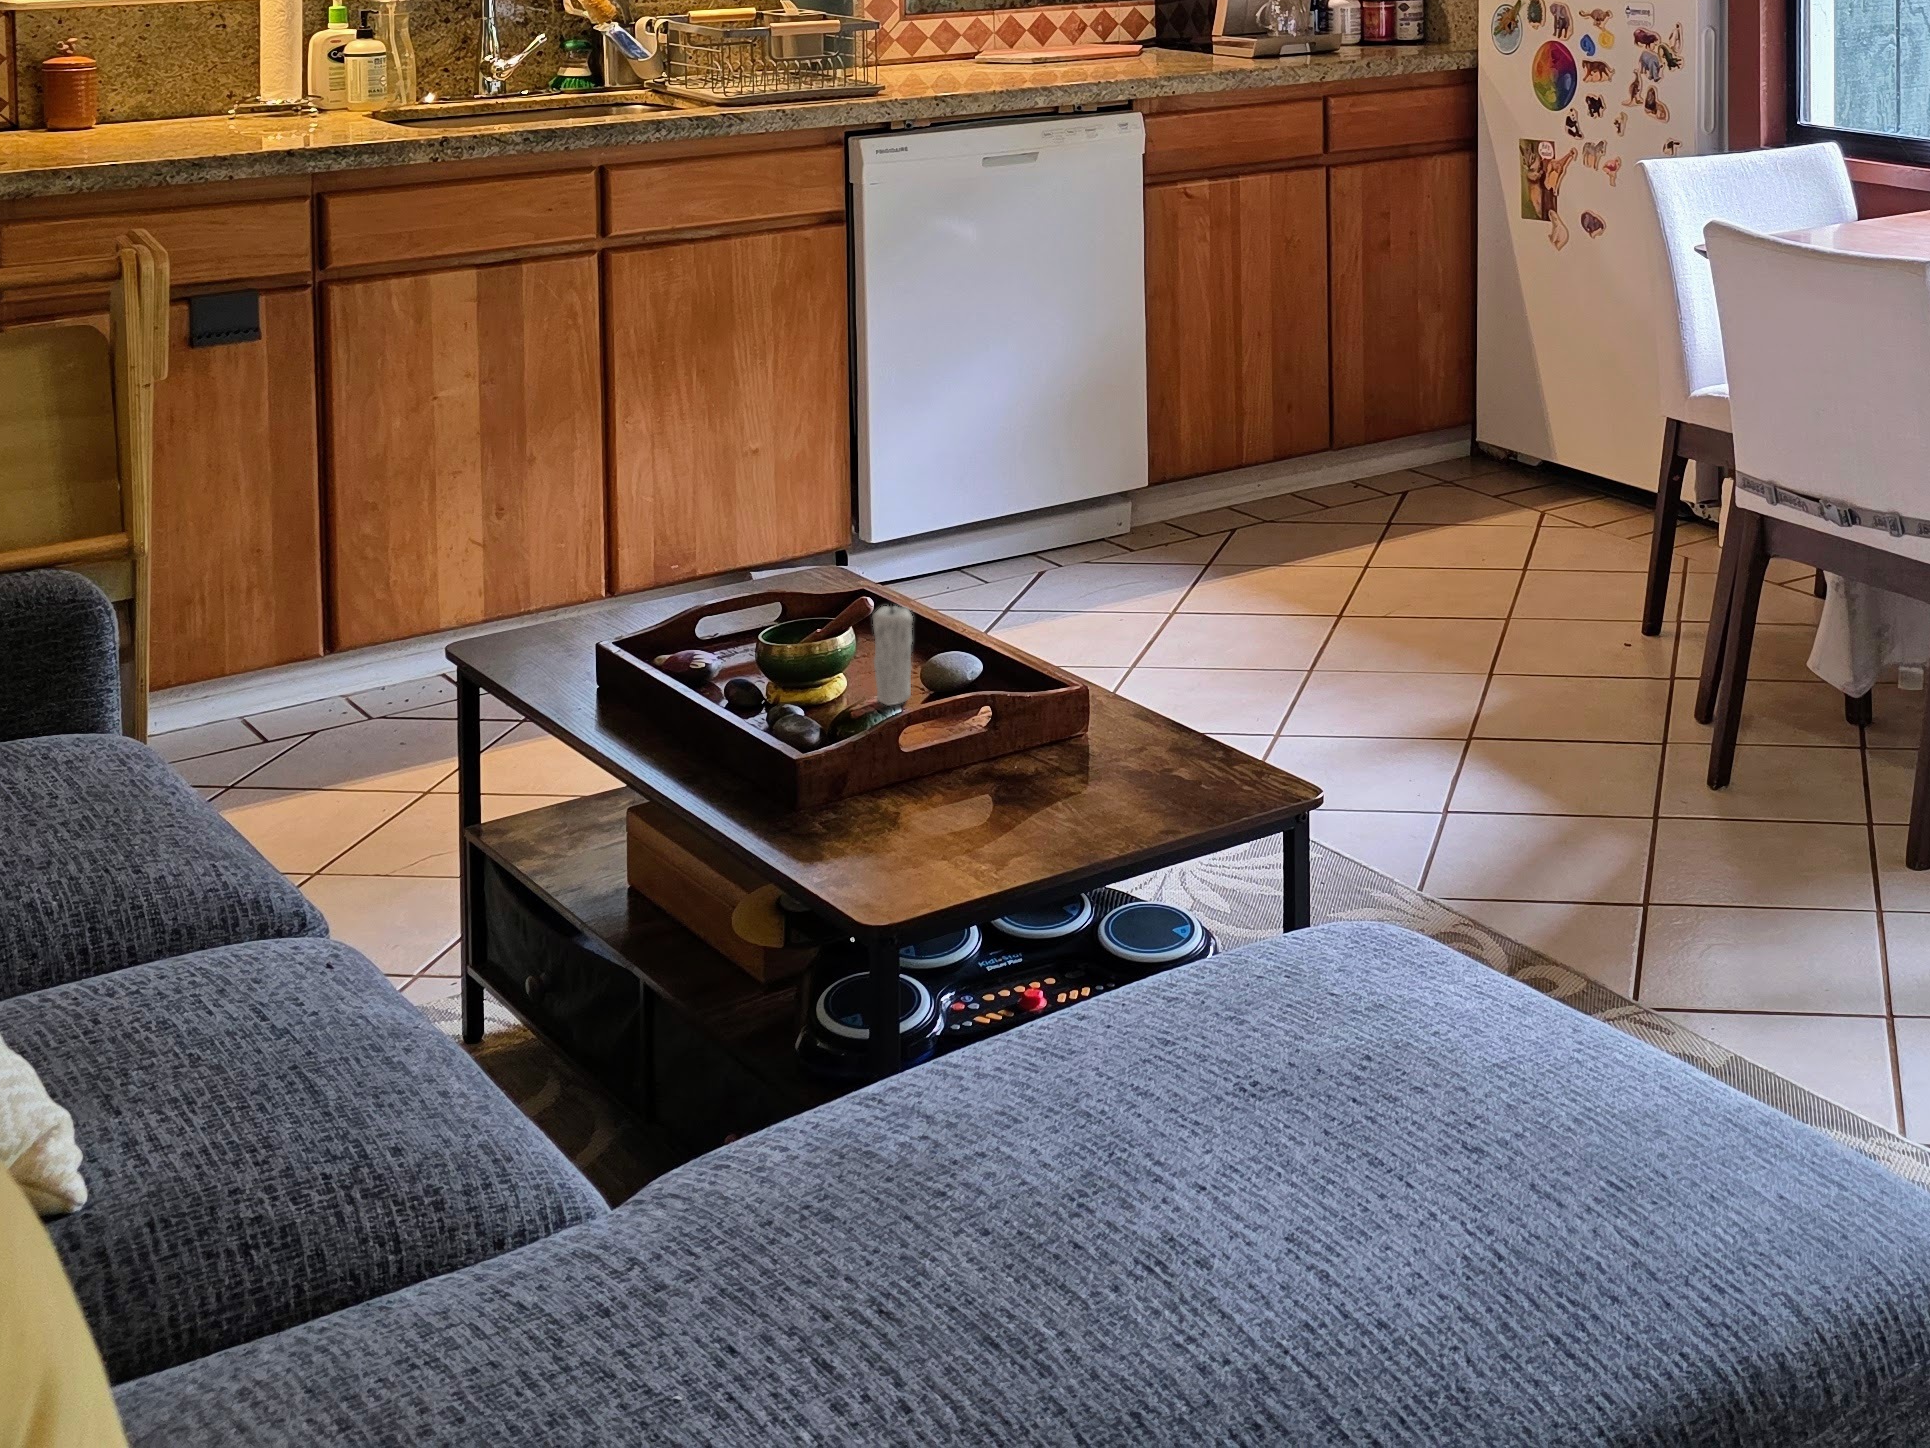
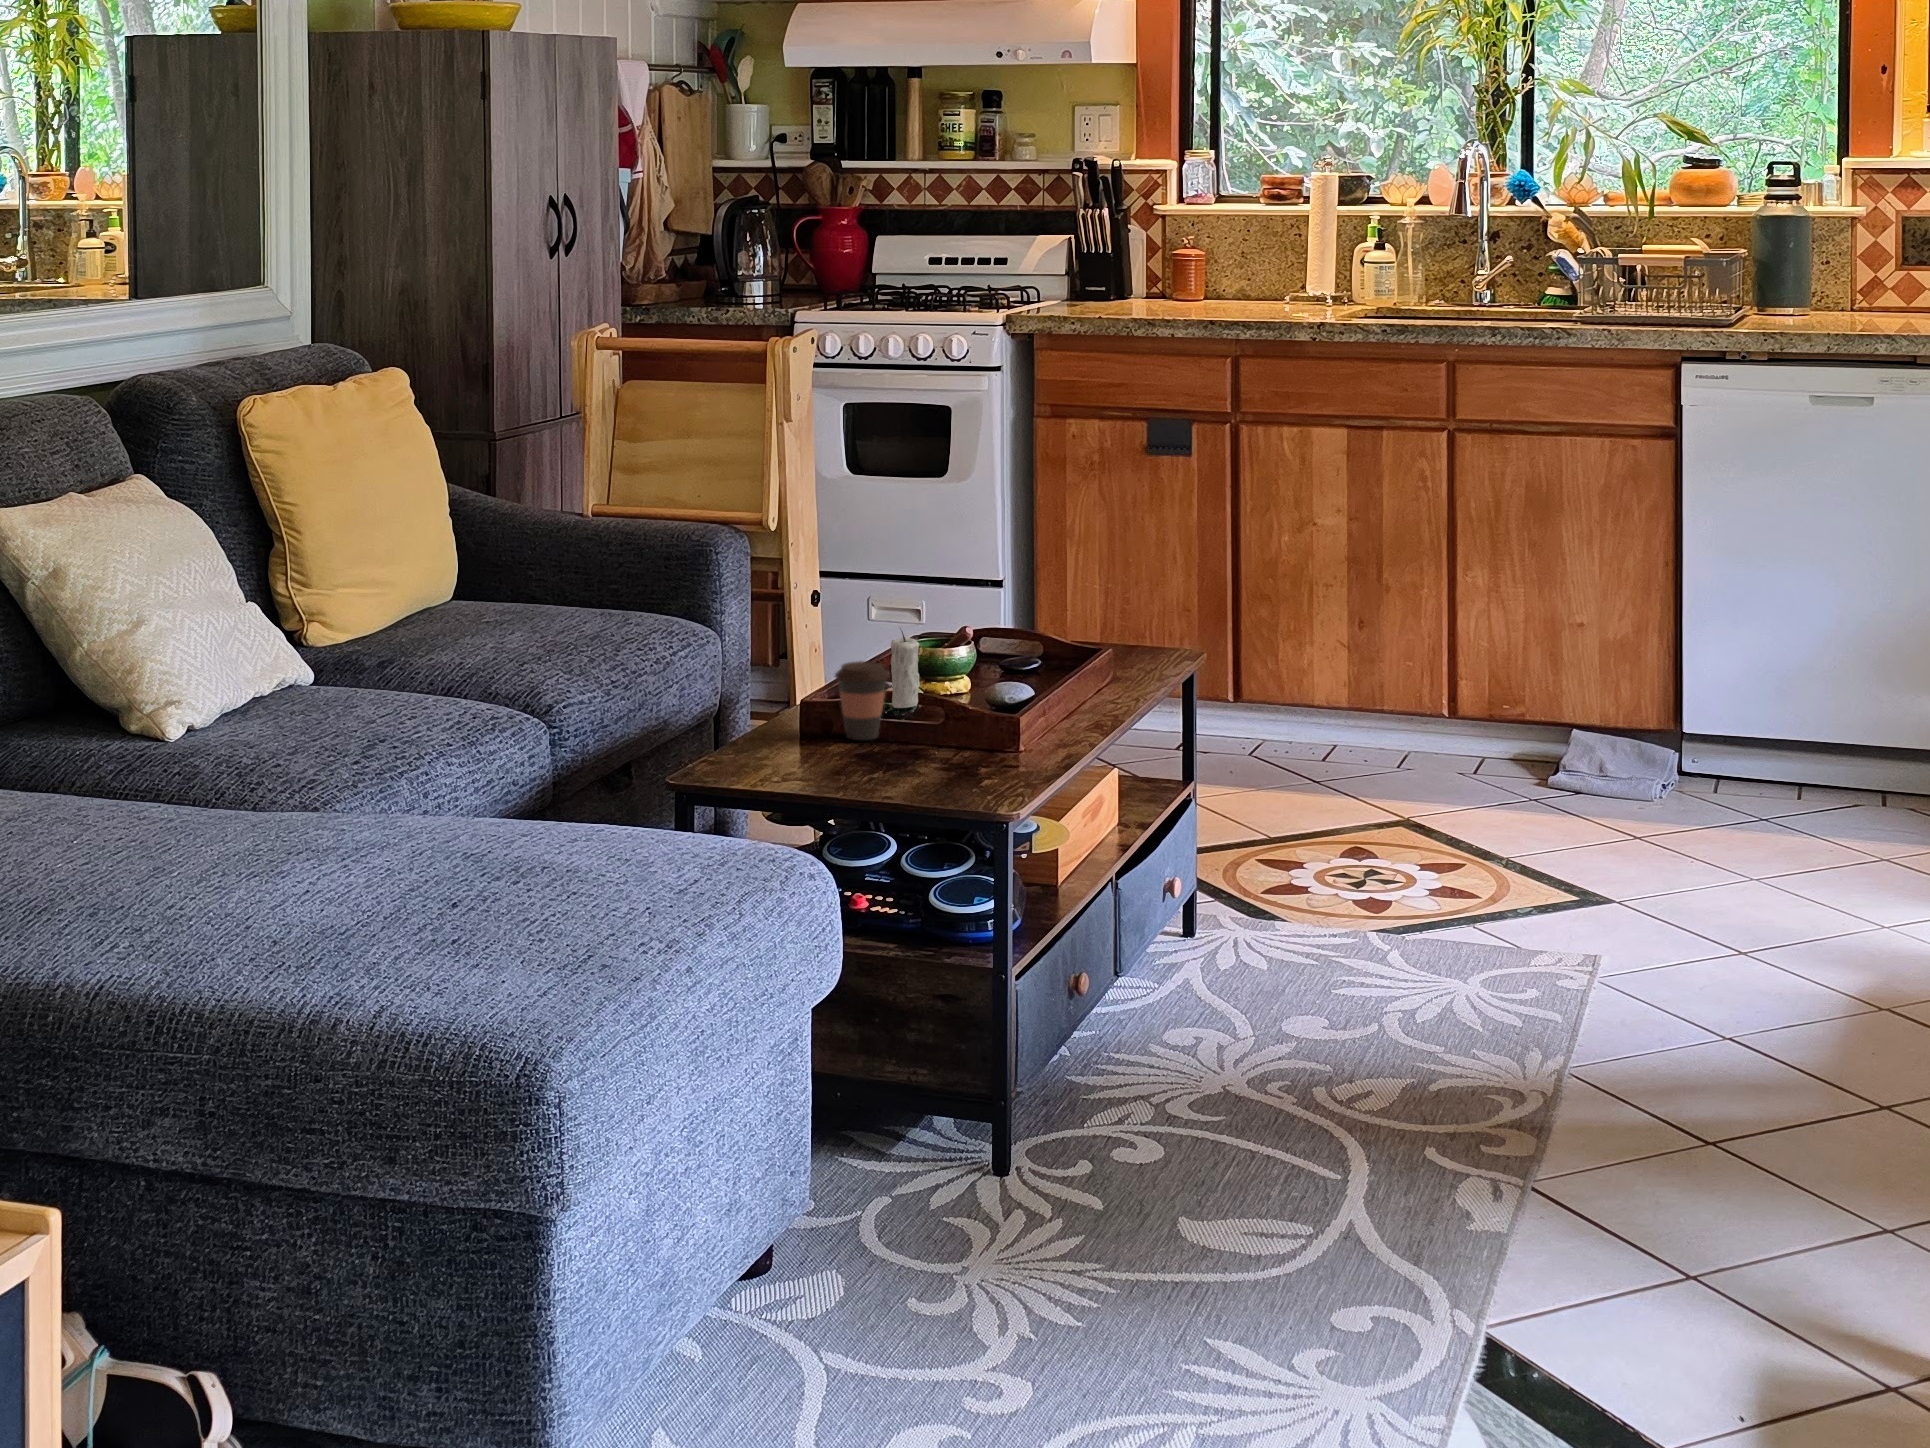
coffee cup: none [933,642,1011,754] -> present [835,661,890,740]

